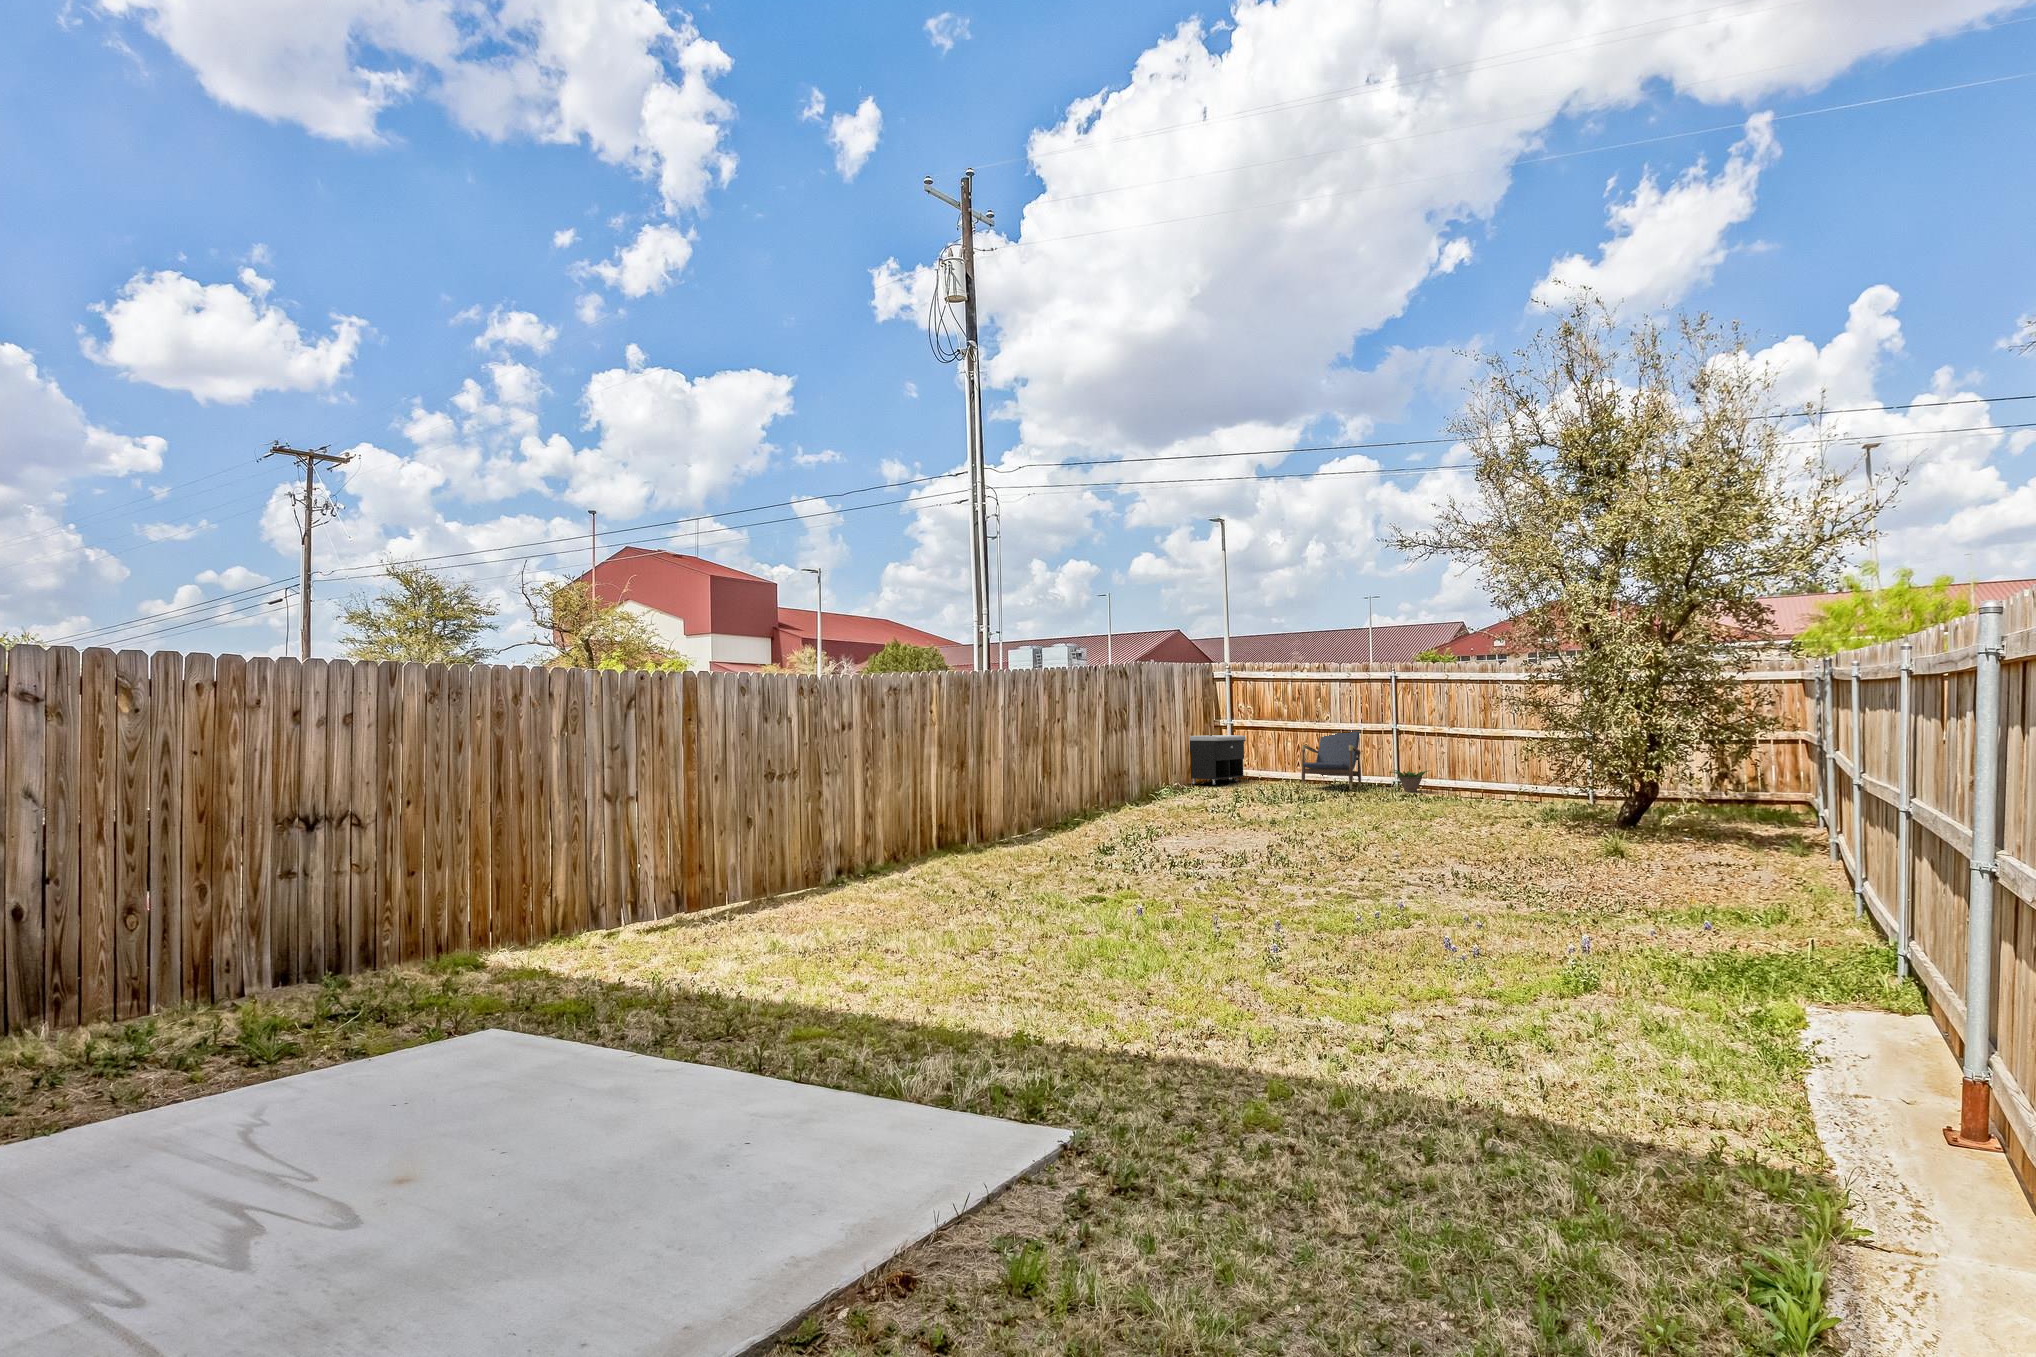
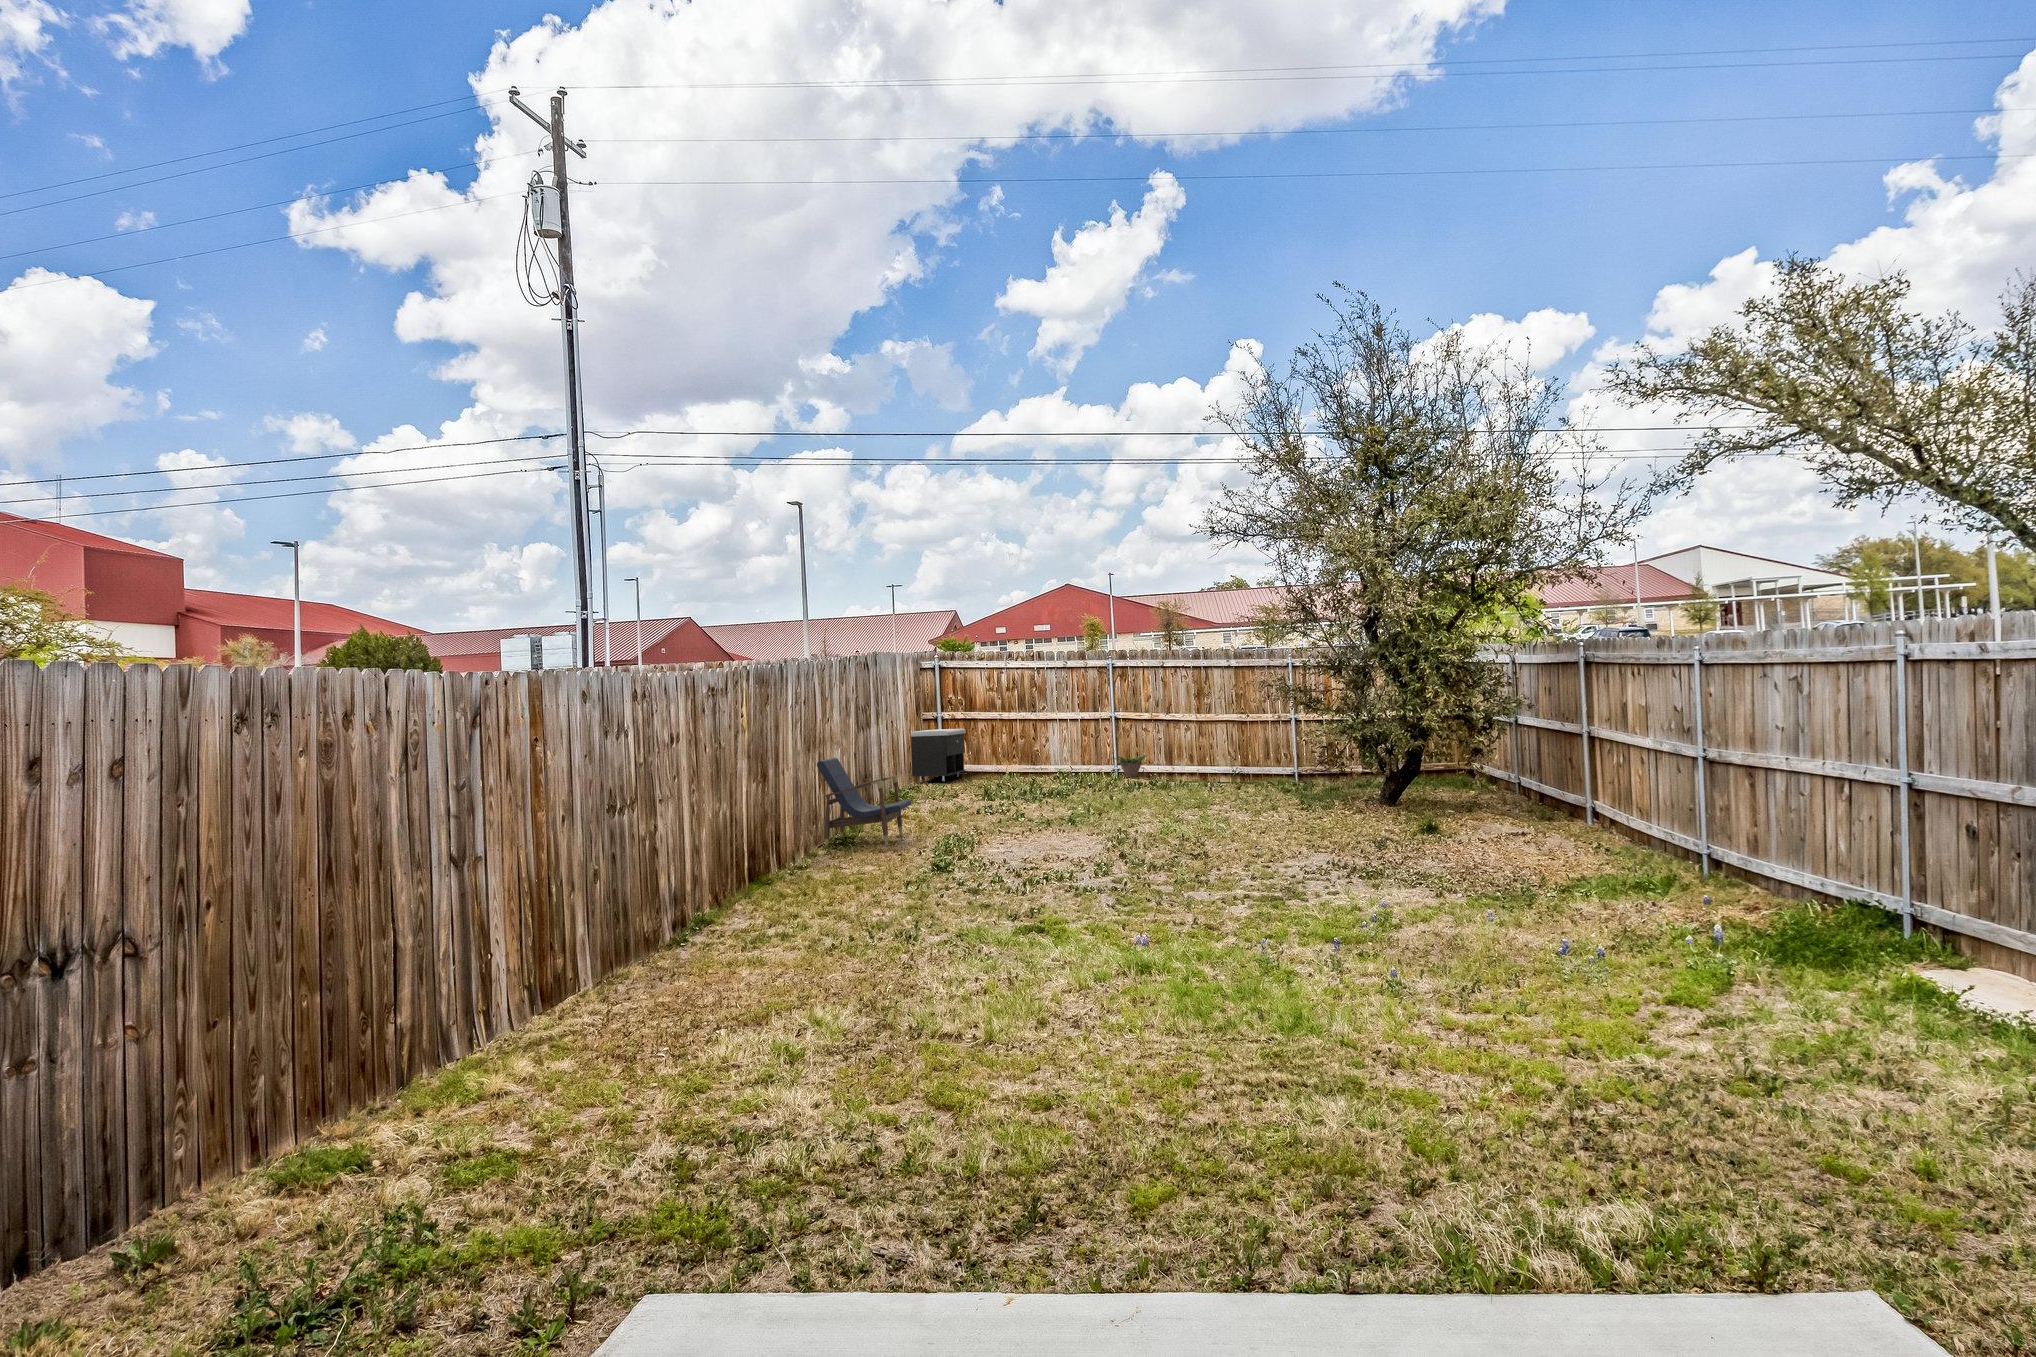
lounge chair: present [1302,731,1361,789] -> present [817,758,911,846]

